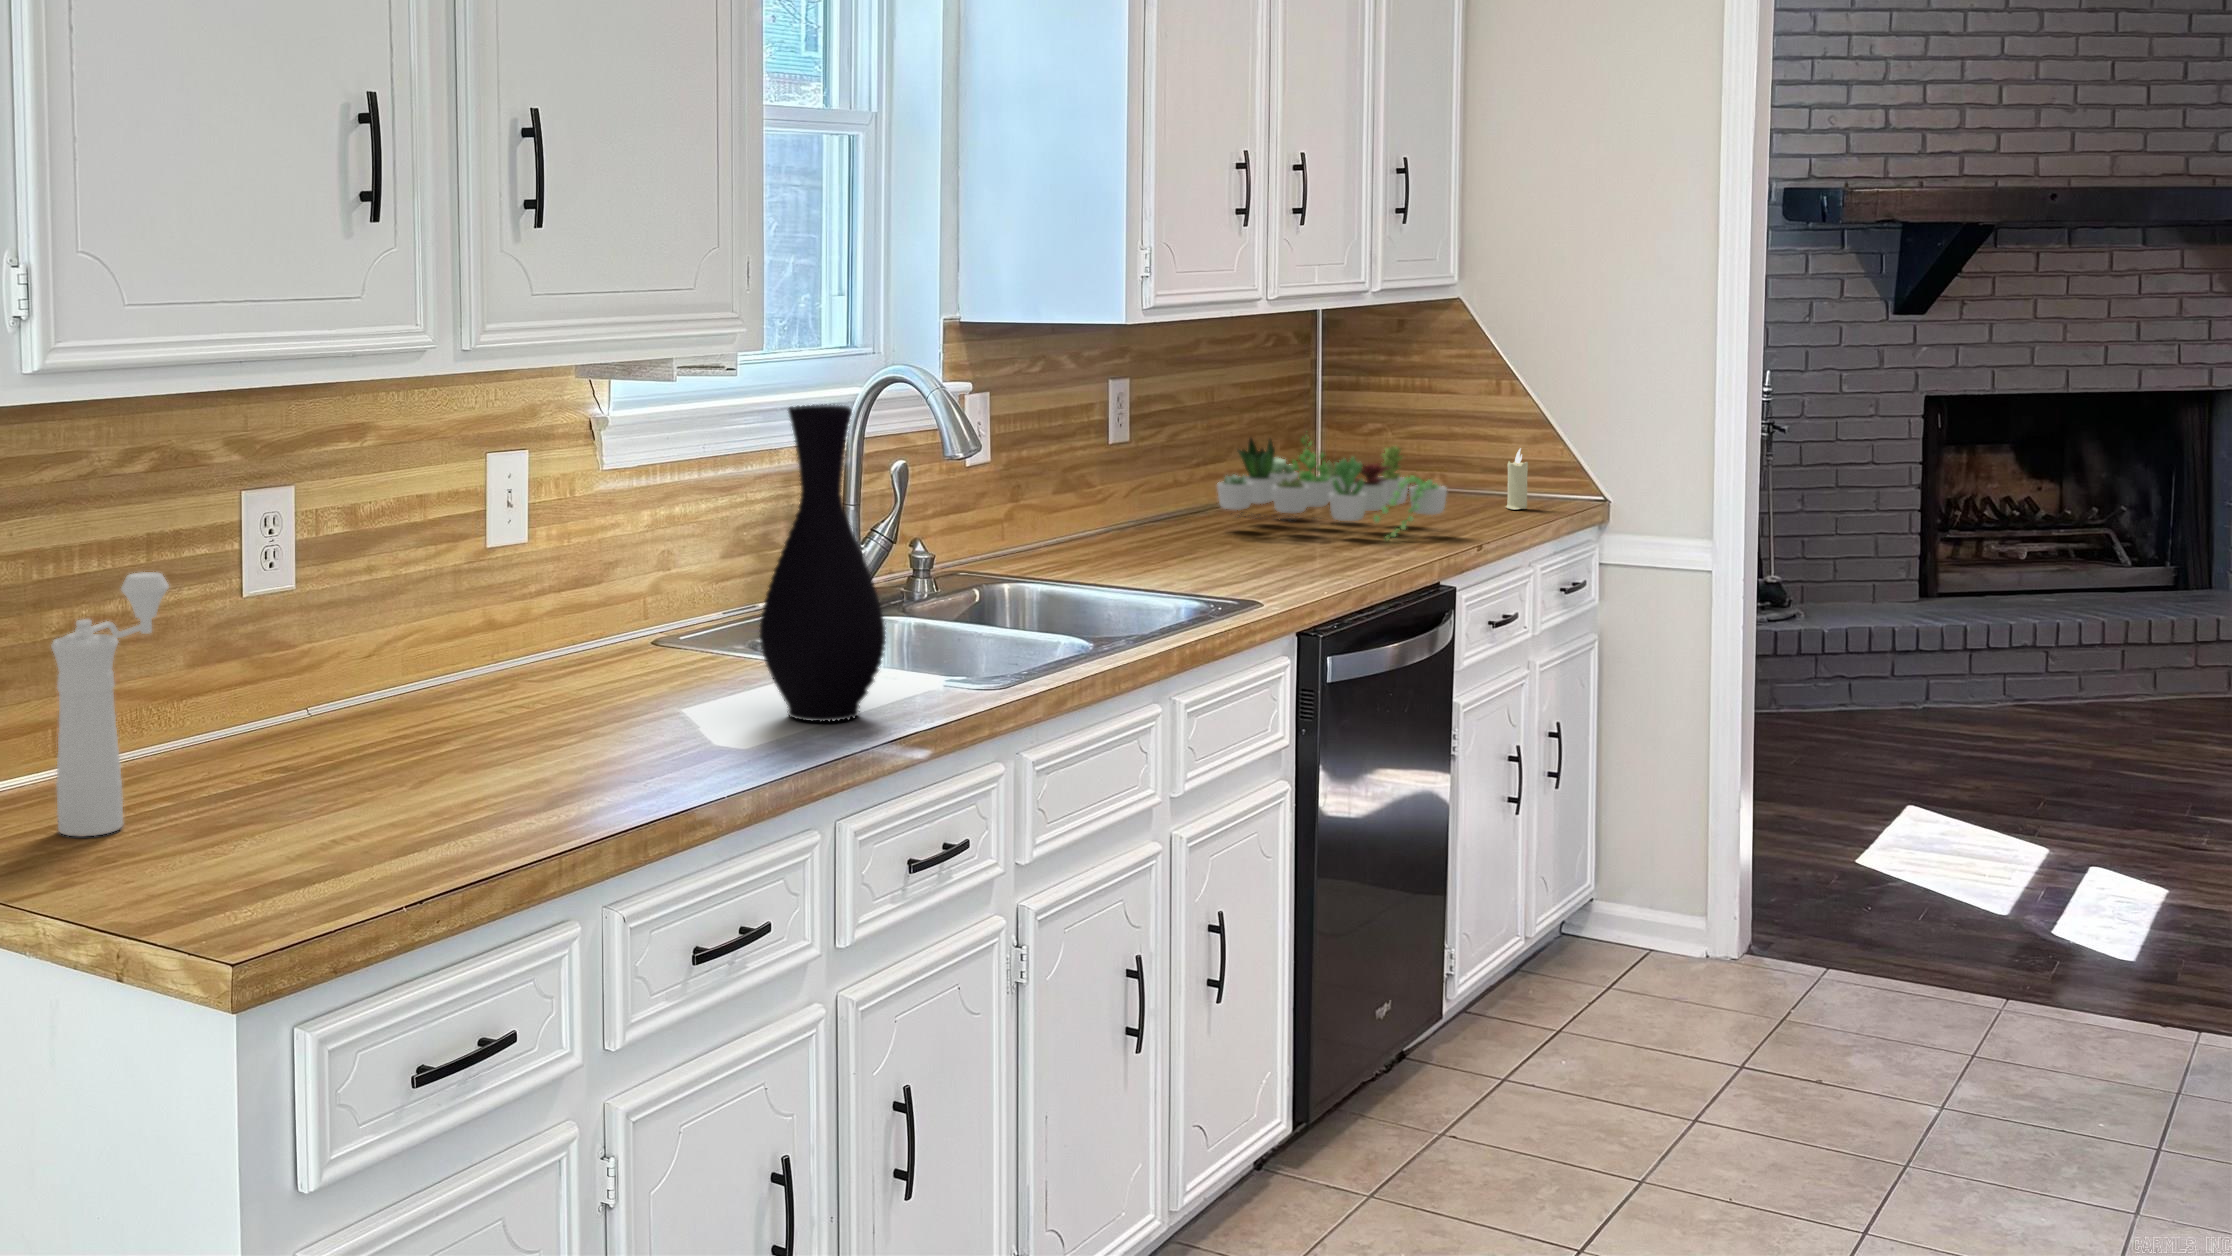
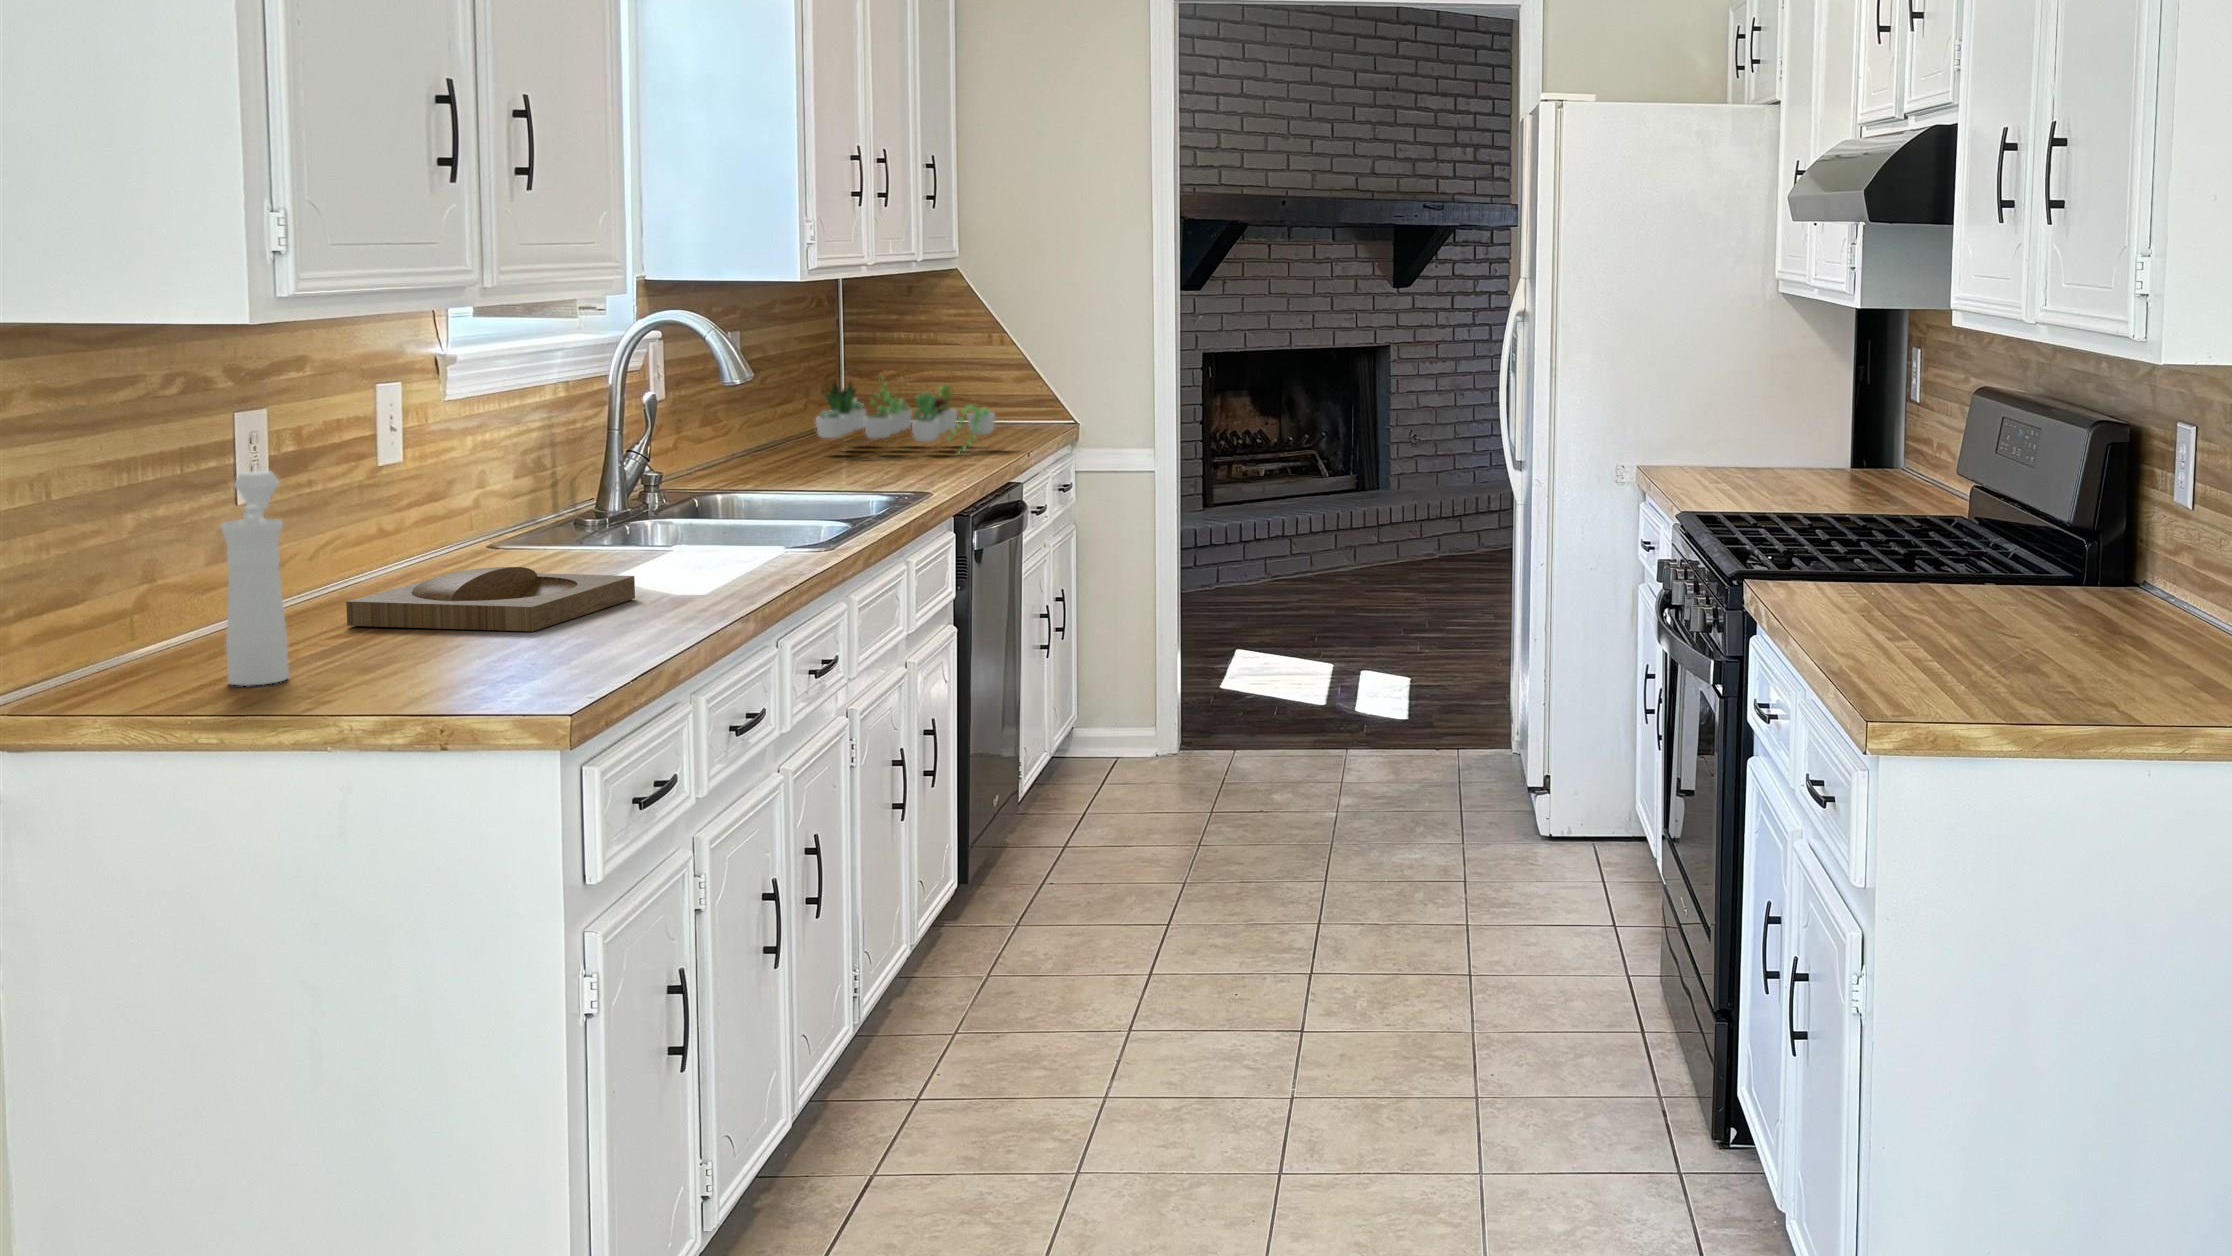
vase: present [760,404,886,722] -> none [680,333,784,575]
candle: present [1505,448,1528,509] -> none [1009,386,1026,433]
tray: none [318,687,646,792] -> present [346,567,635,631]

